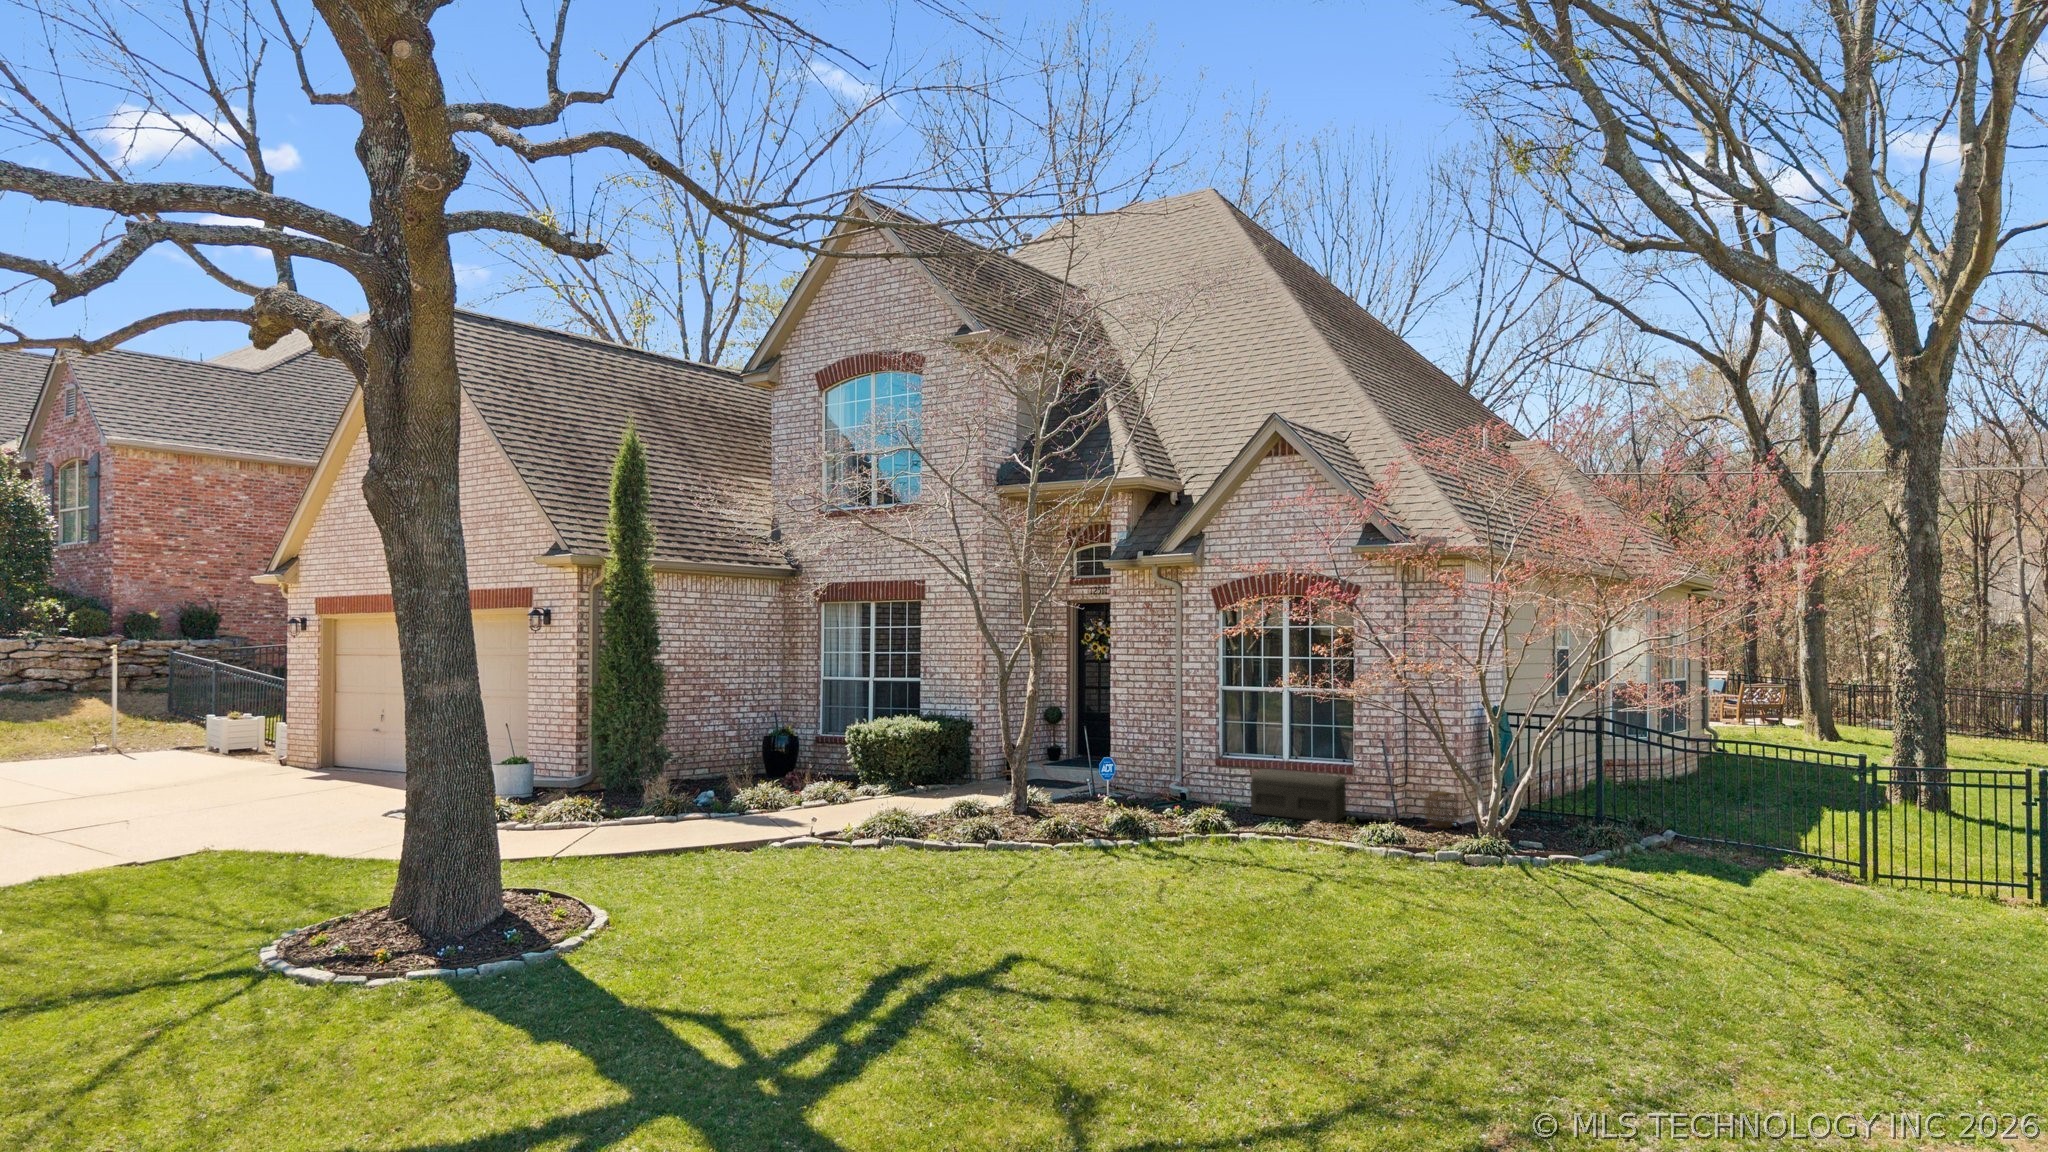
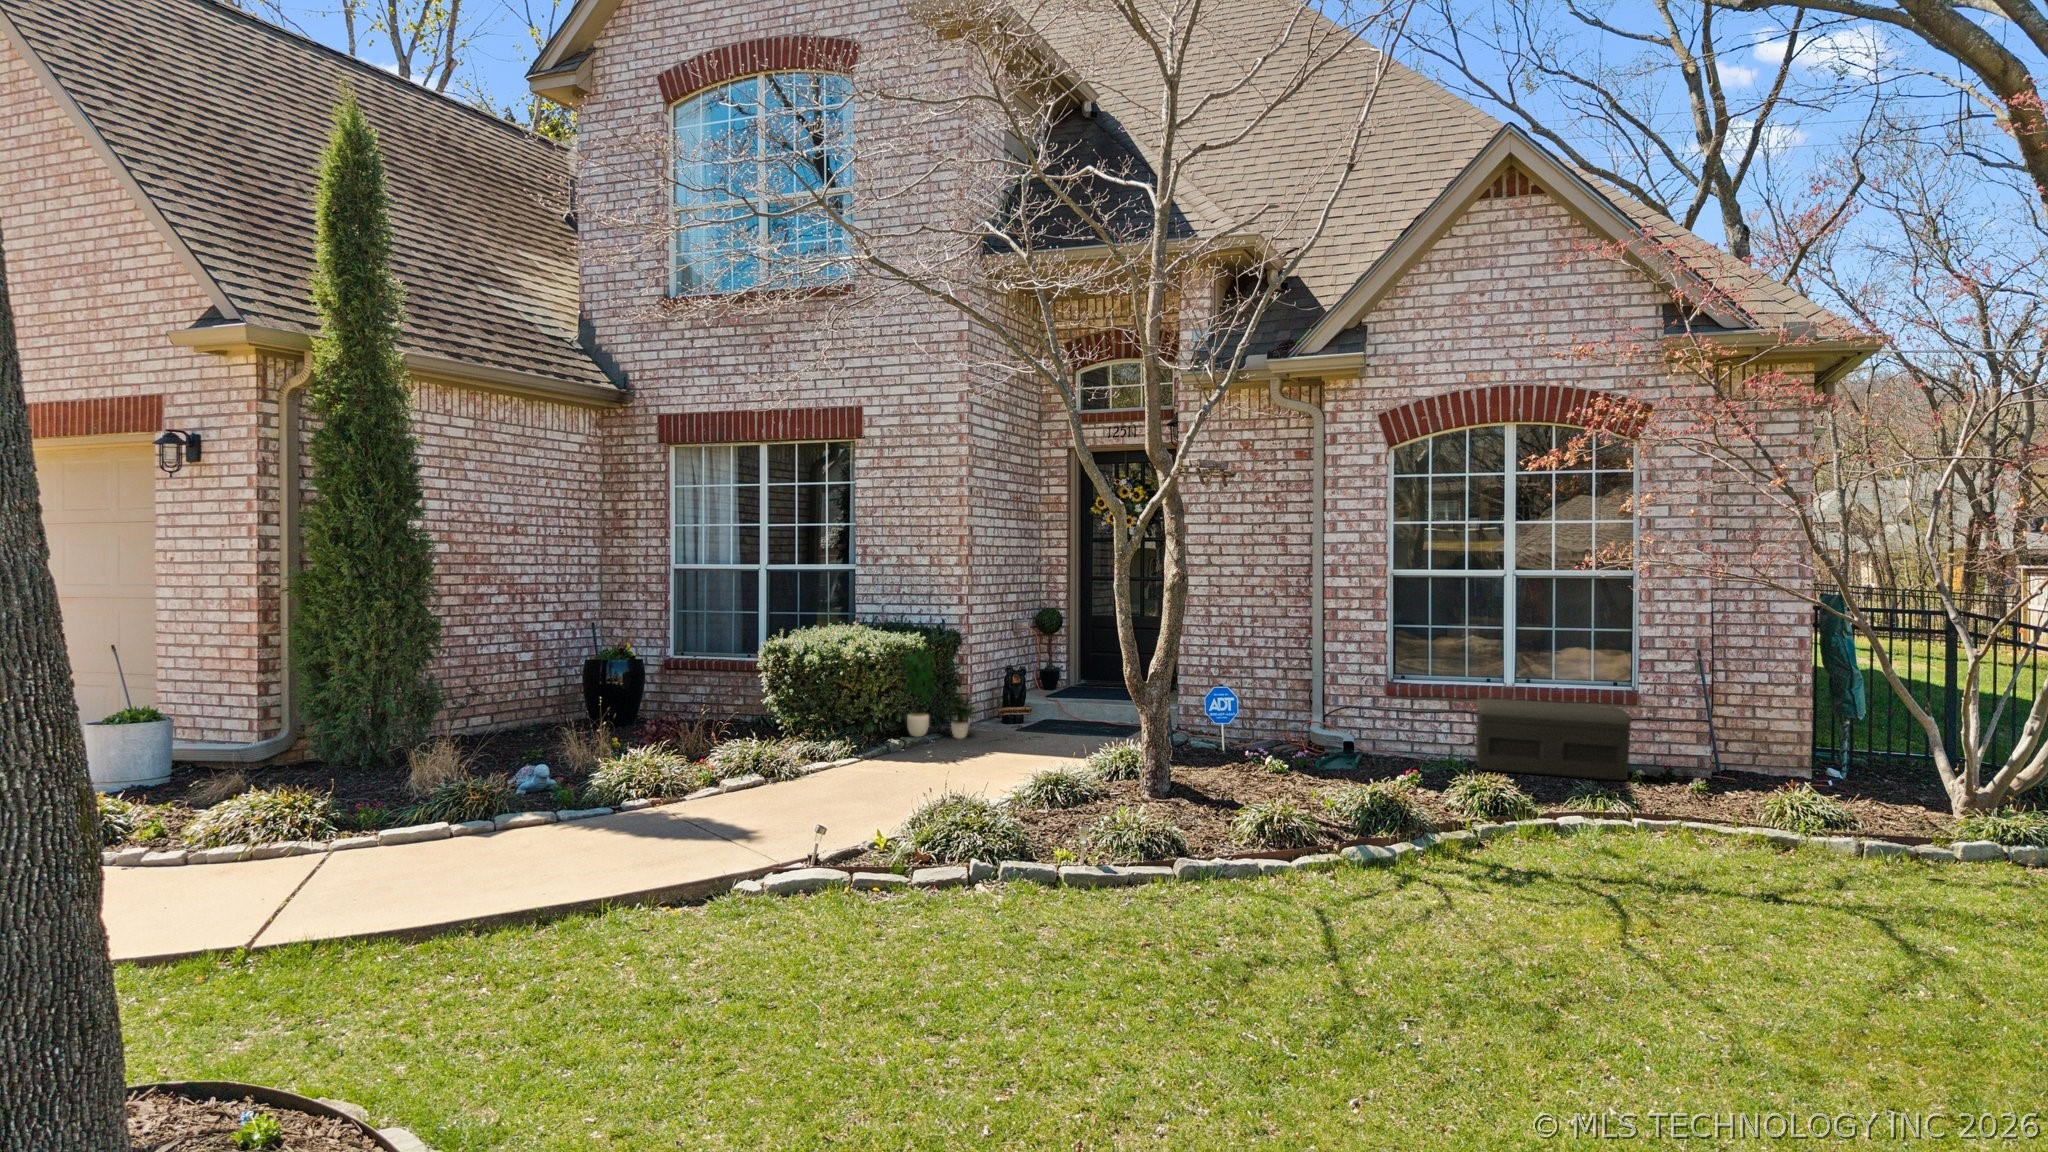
potted plant: none [924,728,972,787] -> present [901,649,977,739]
woven basket: present [1424,791,1459,828] -> none [1749,726,1809,784]

